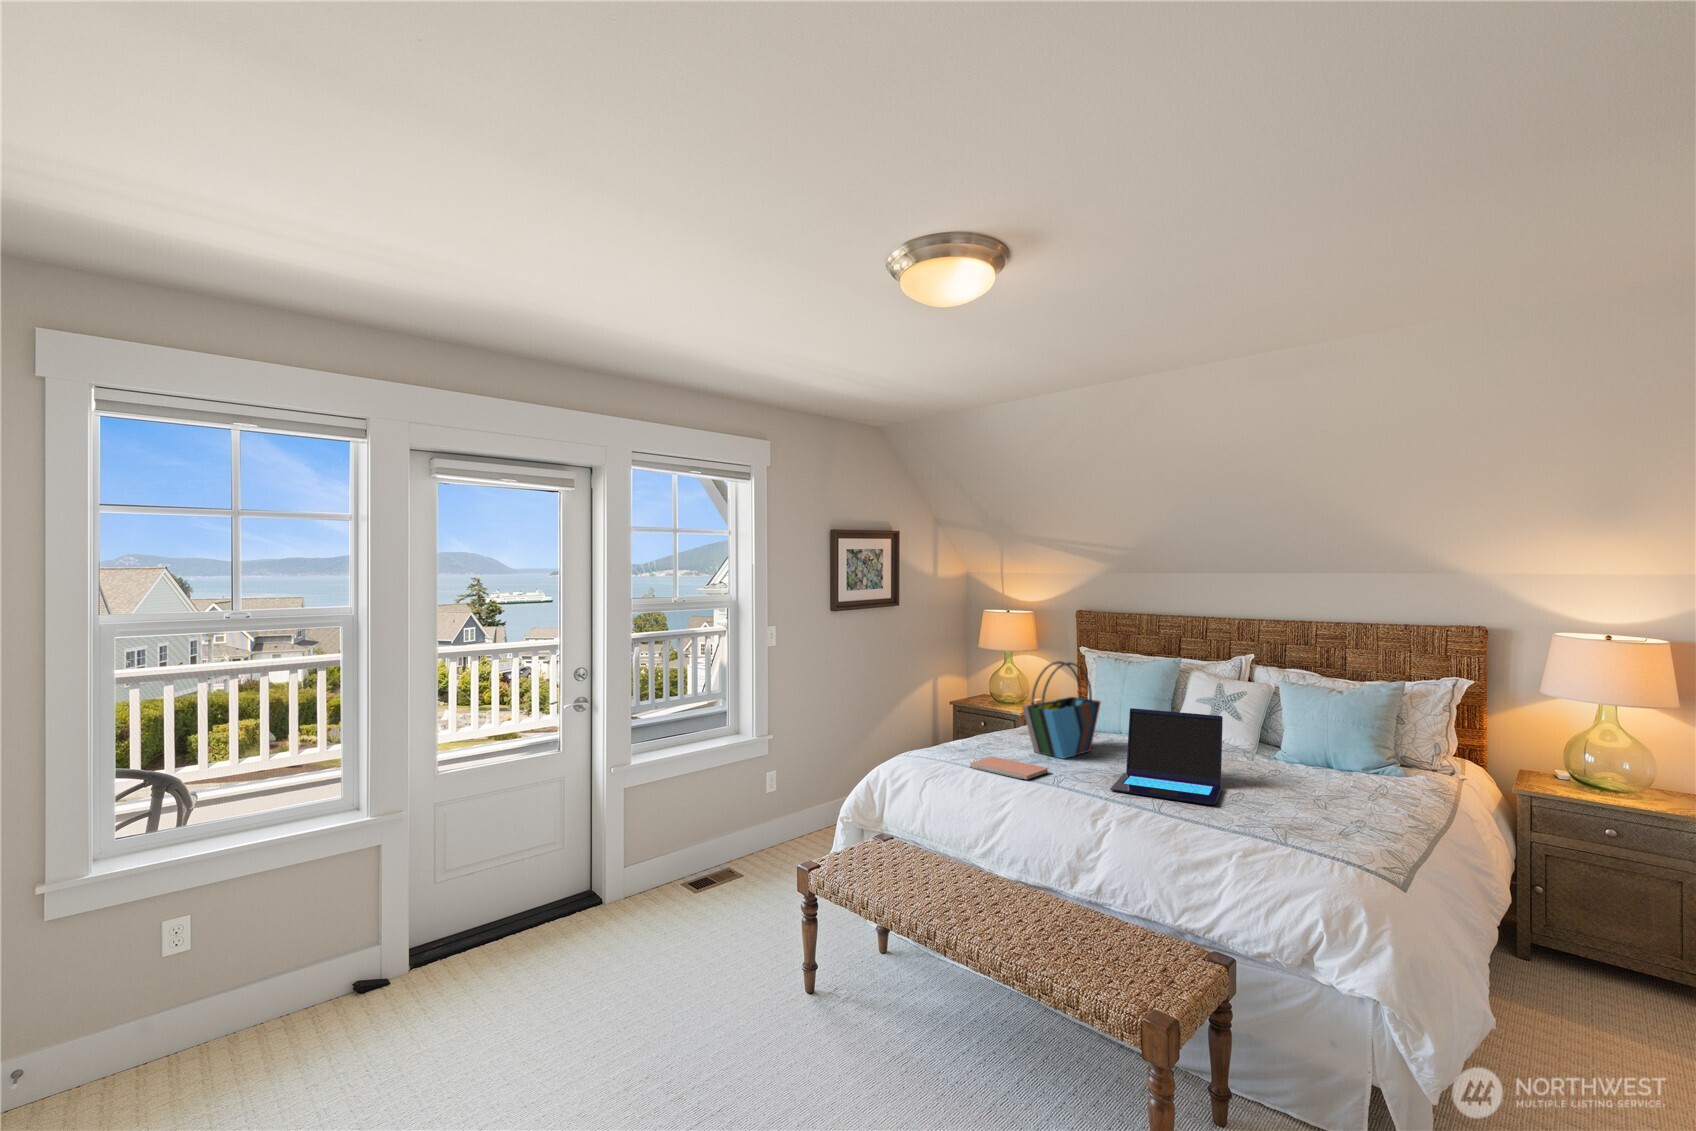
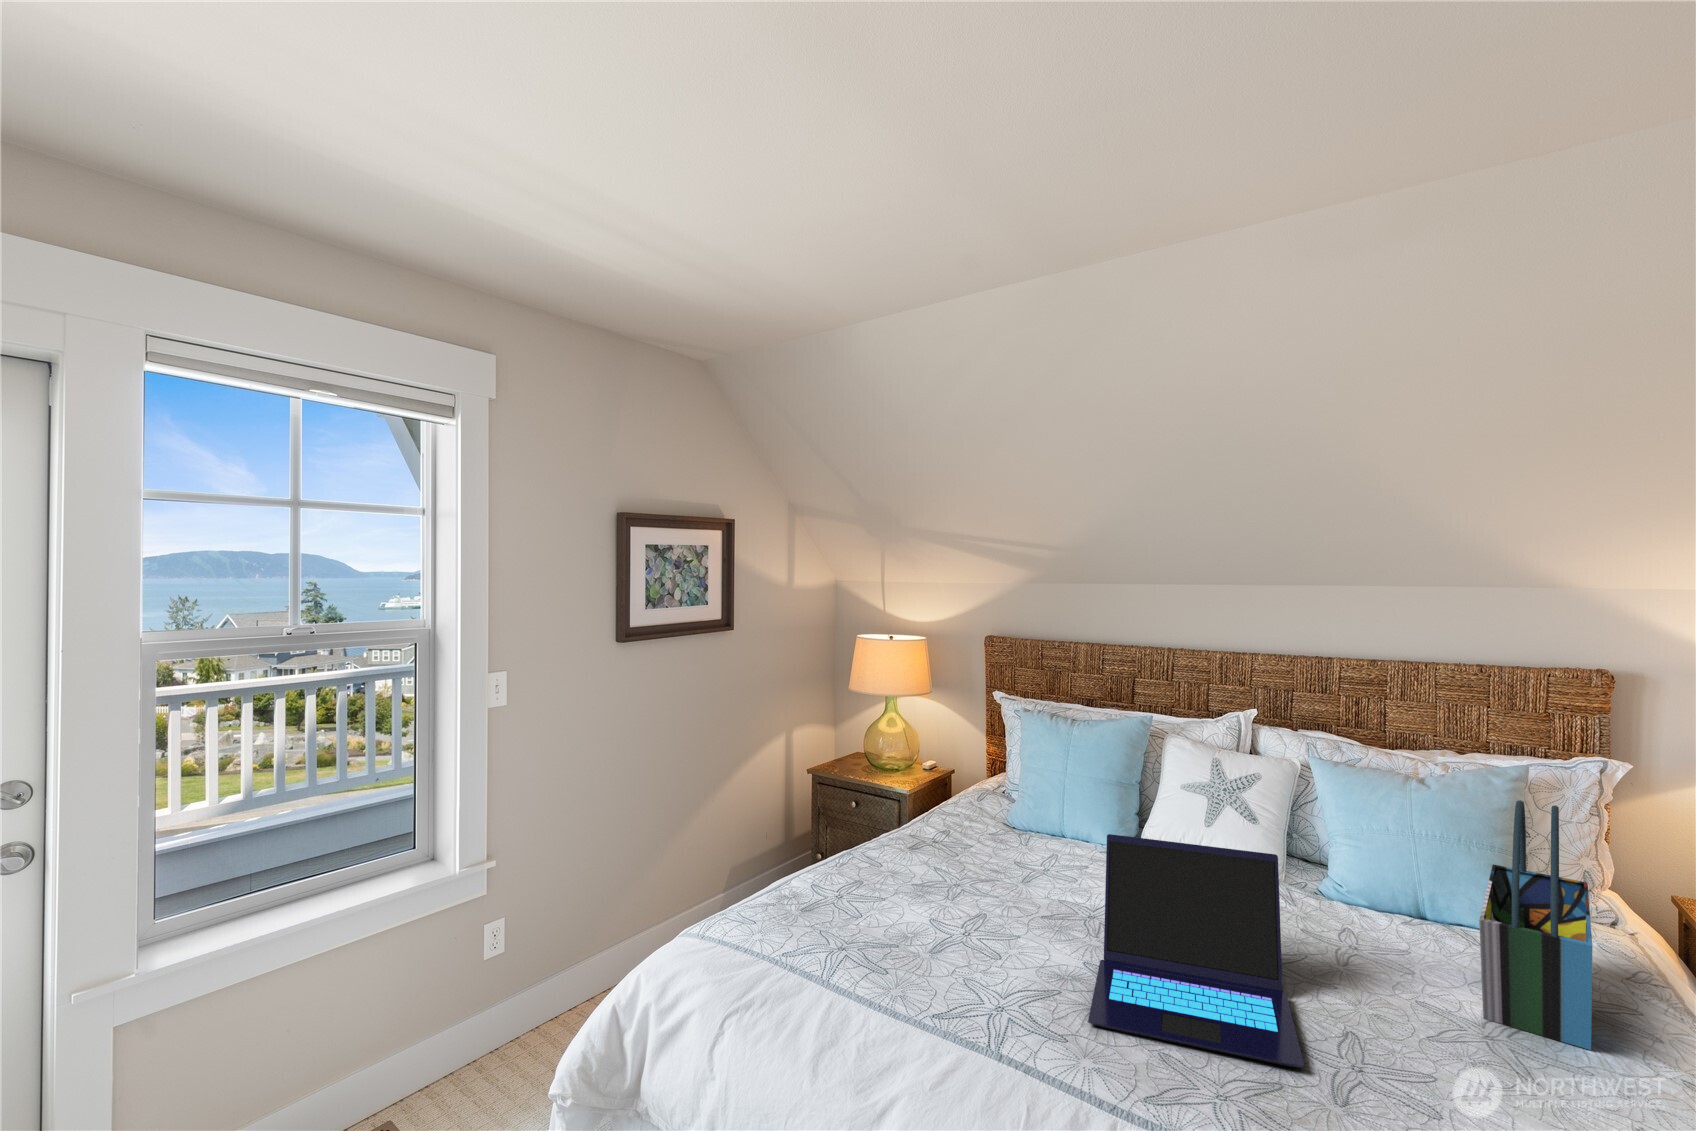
tote bag: present [1023,661,1101,759] -> present [1479,800,1592,1050]
notebook: present [970,756,1048,779] -> none [817,923,965,996]

